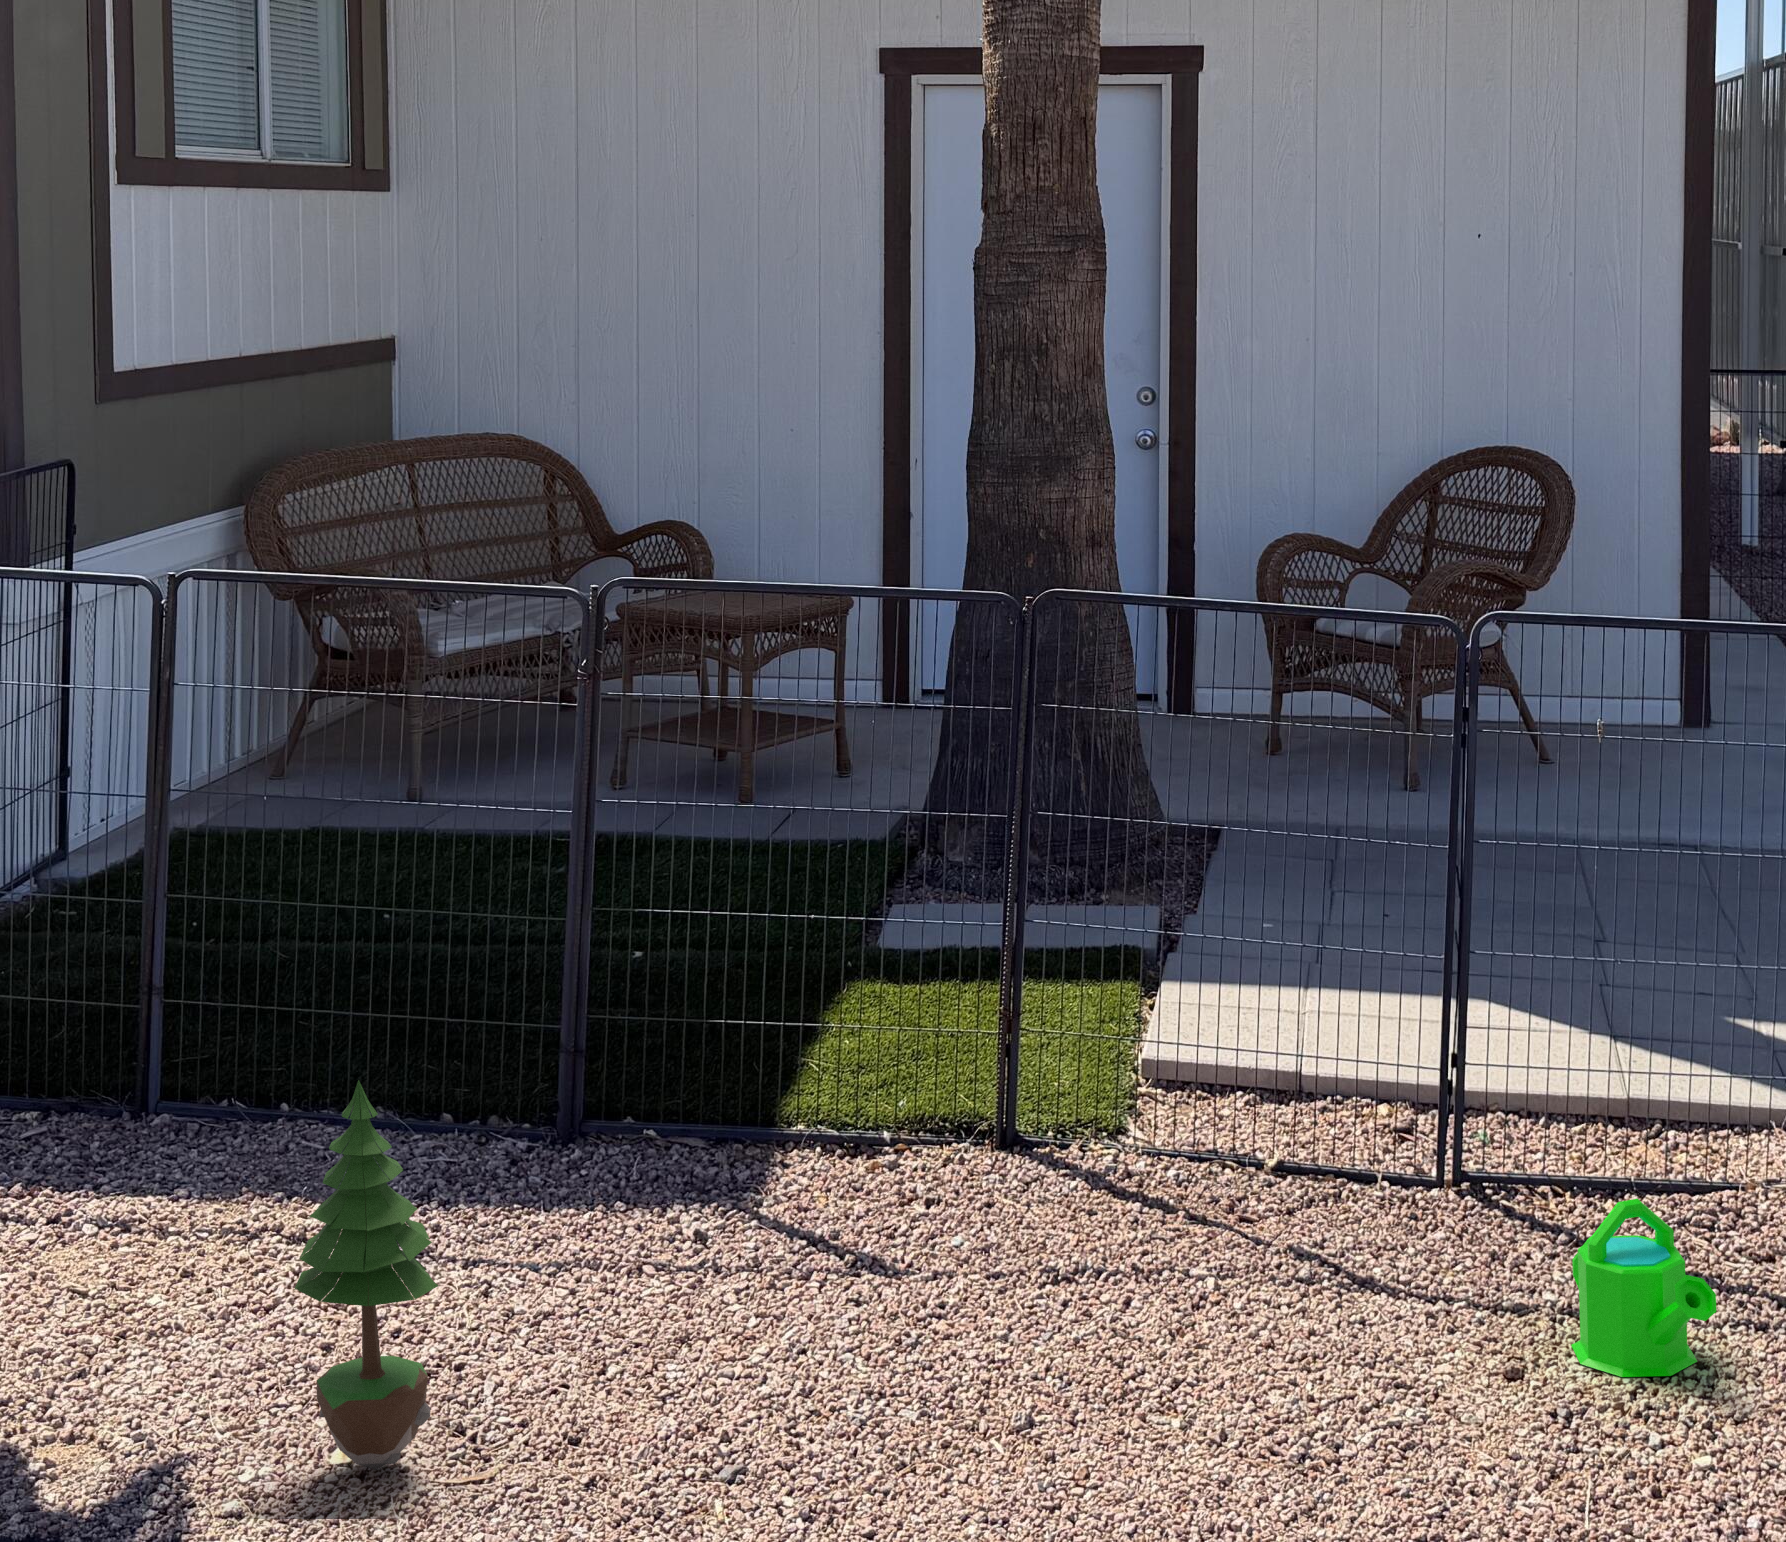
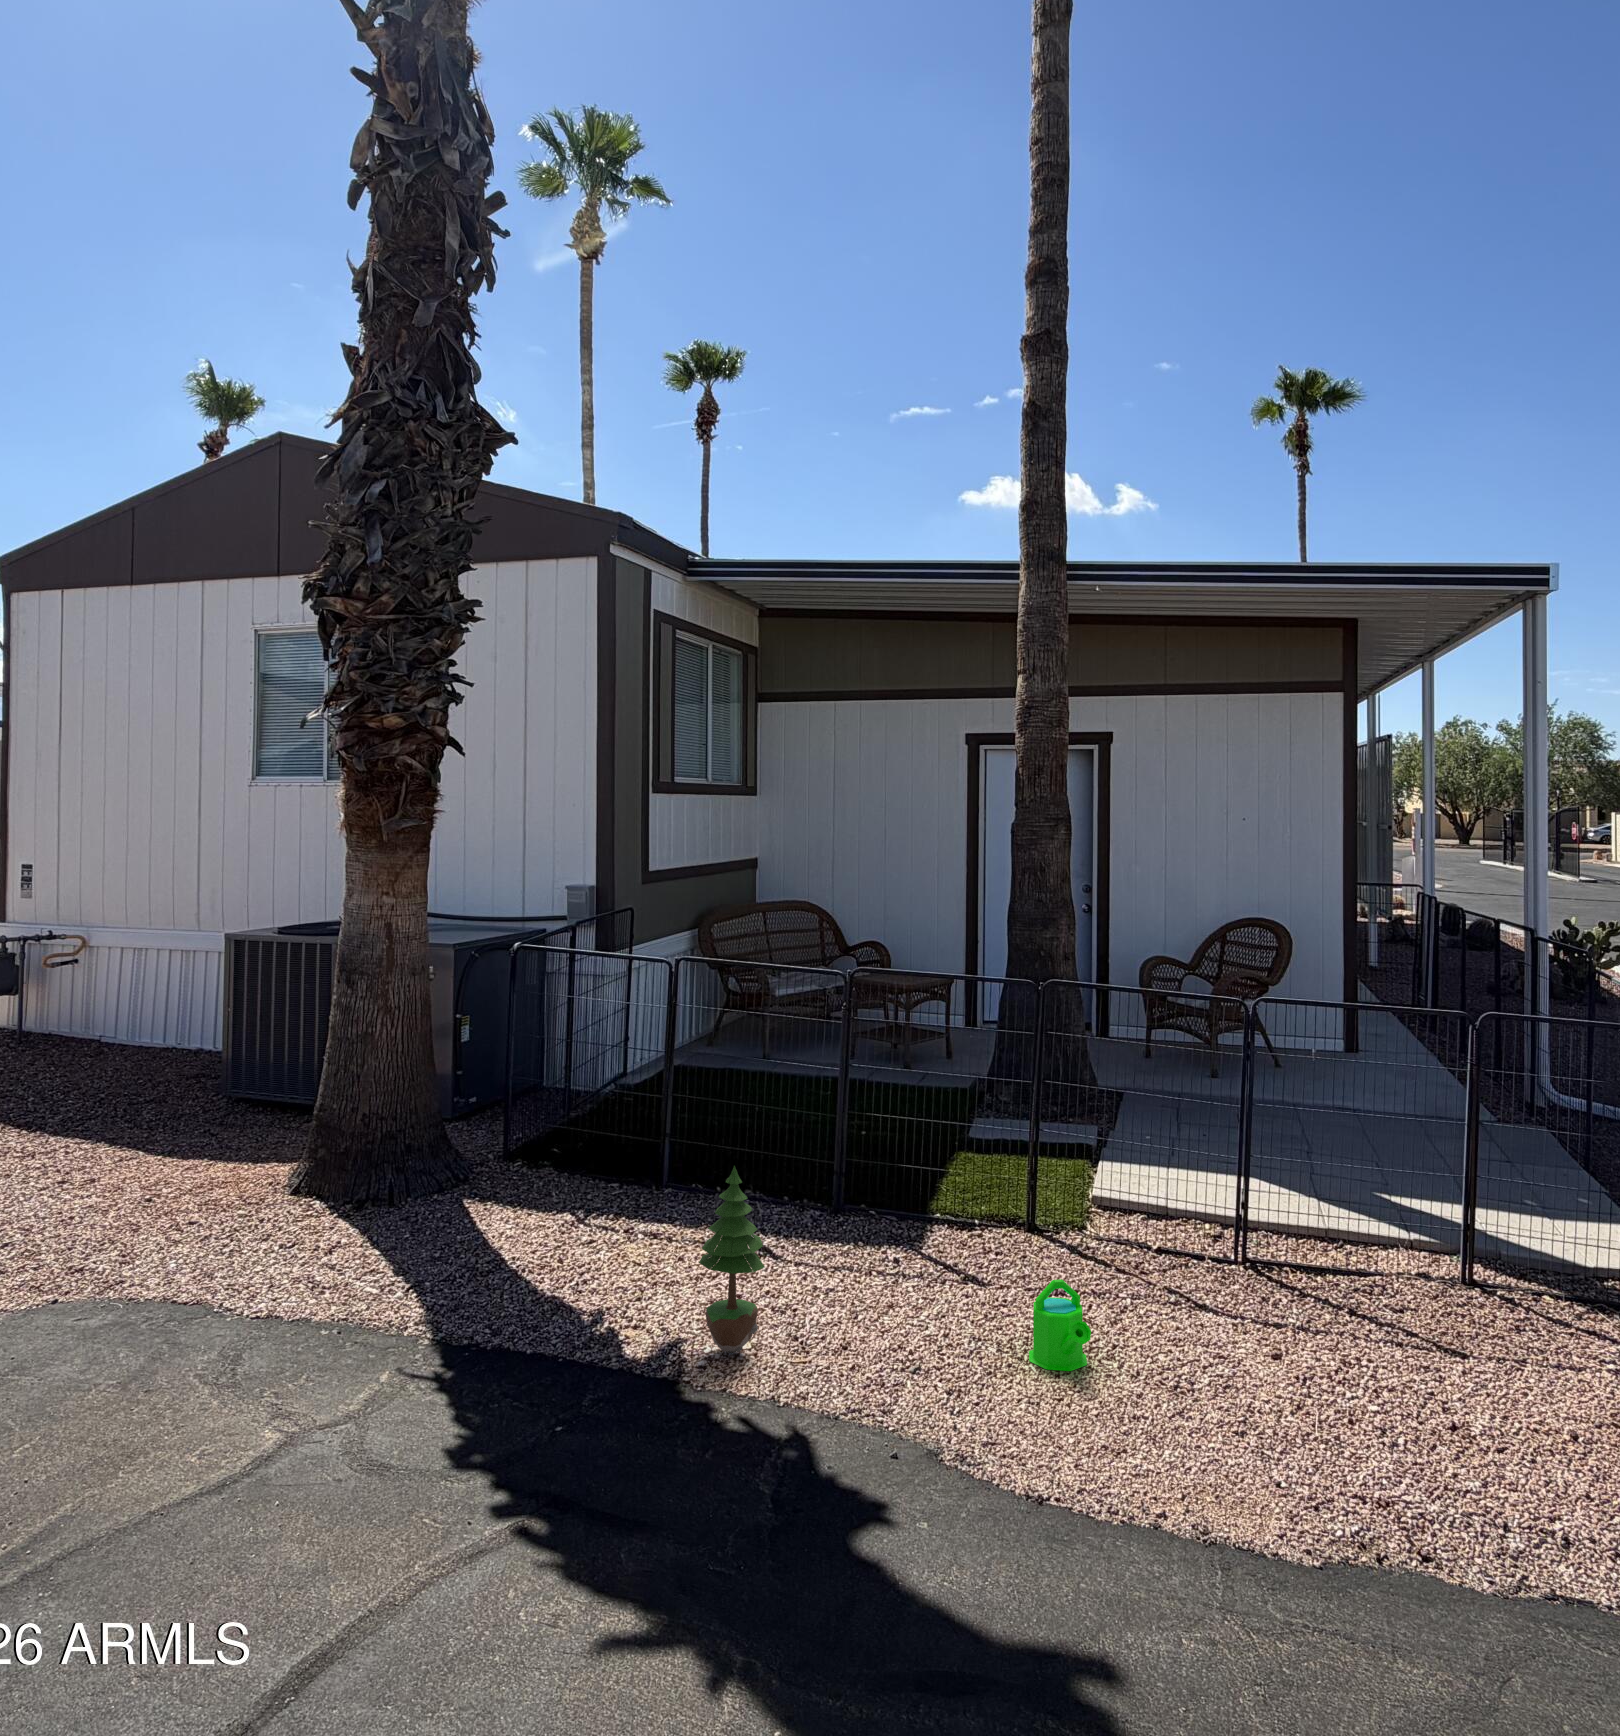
watering can: present [1571,1199,1717,1377] -> present [1029,1279,1091,1371]

